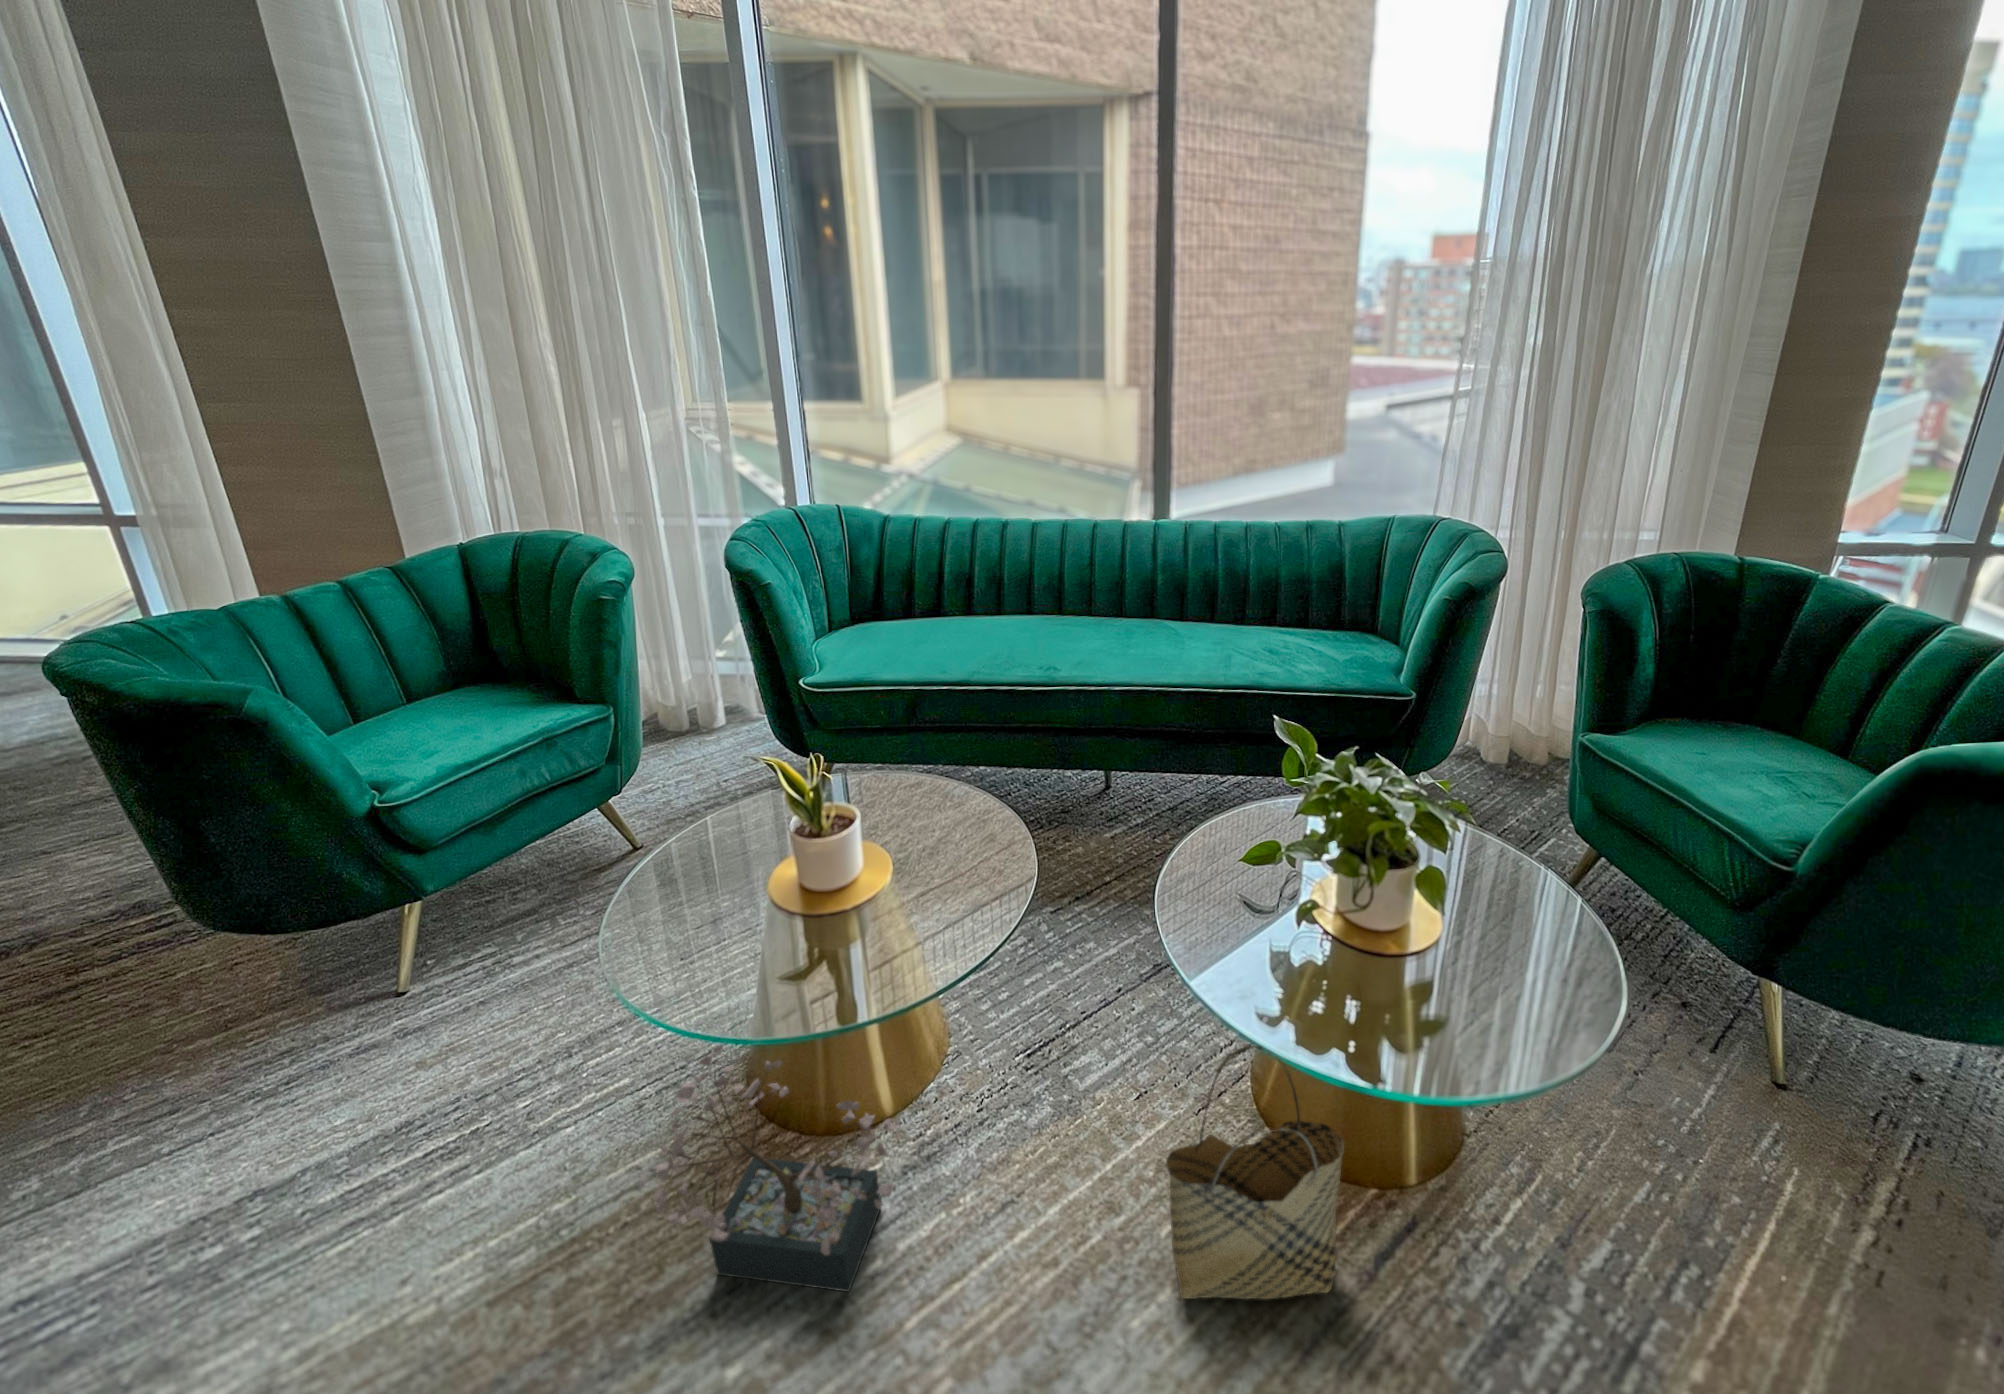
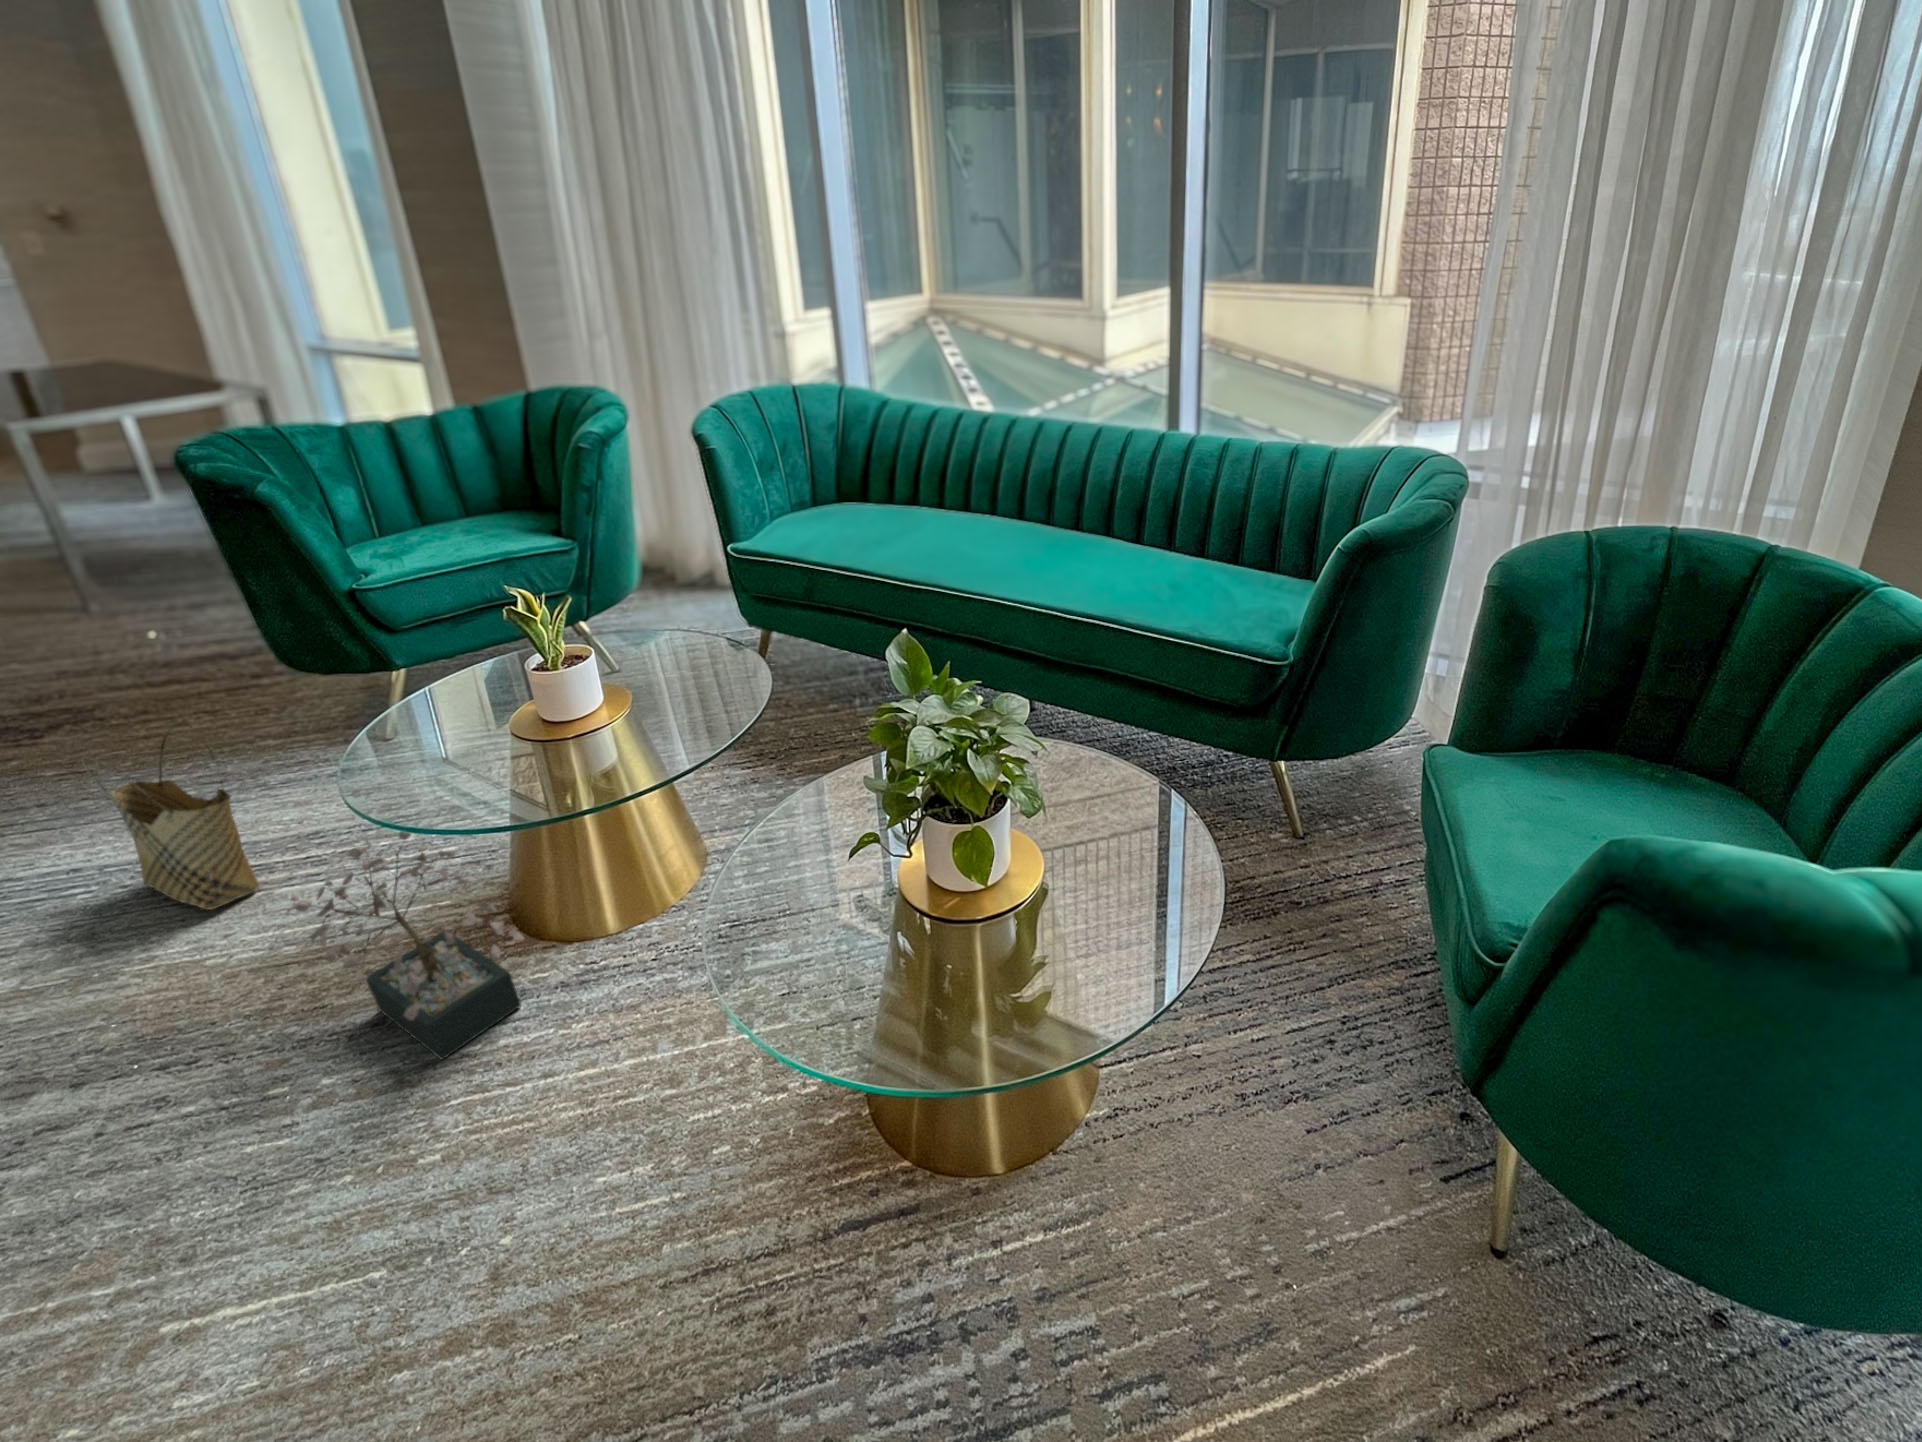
woven basket: present [1166,1045,1344,1299] -> present [81,722,259,910]

